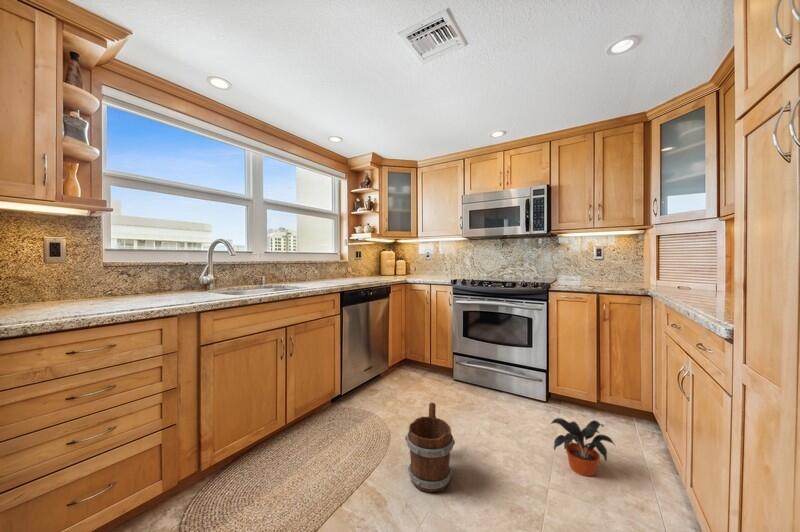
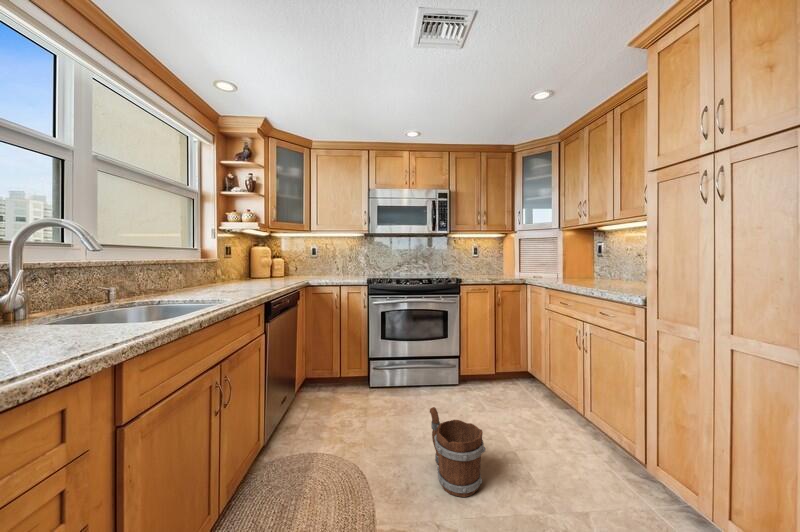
potted plant: present [551,418,615,476] -> none [505,382,555,427]

